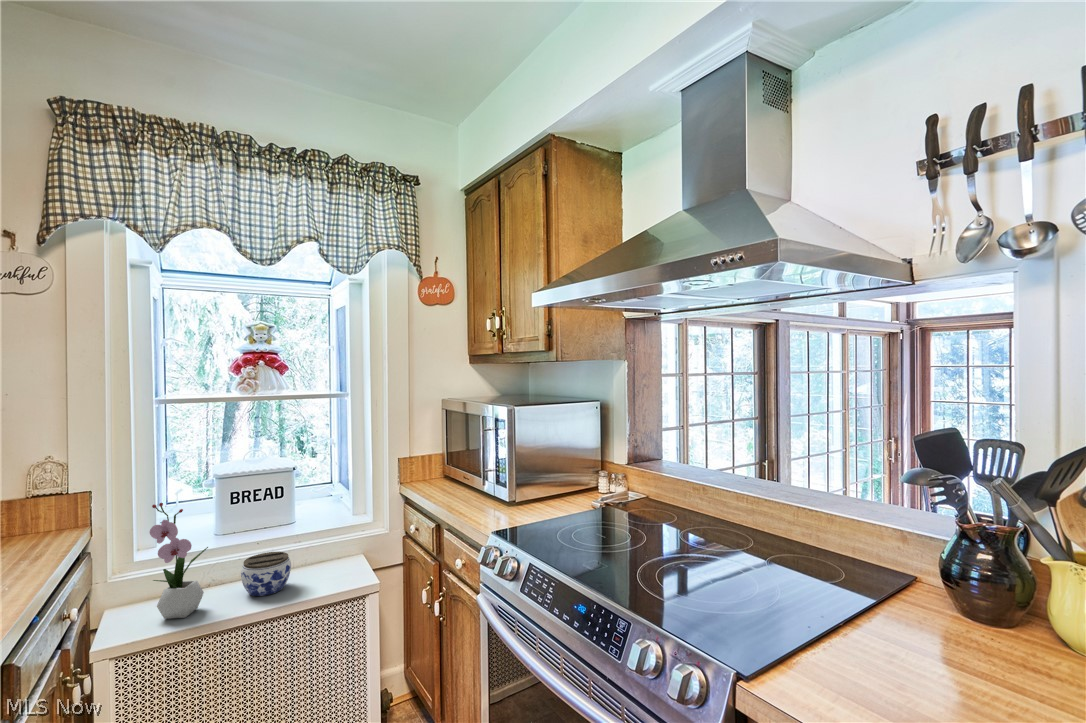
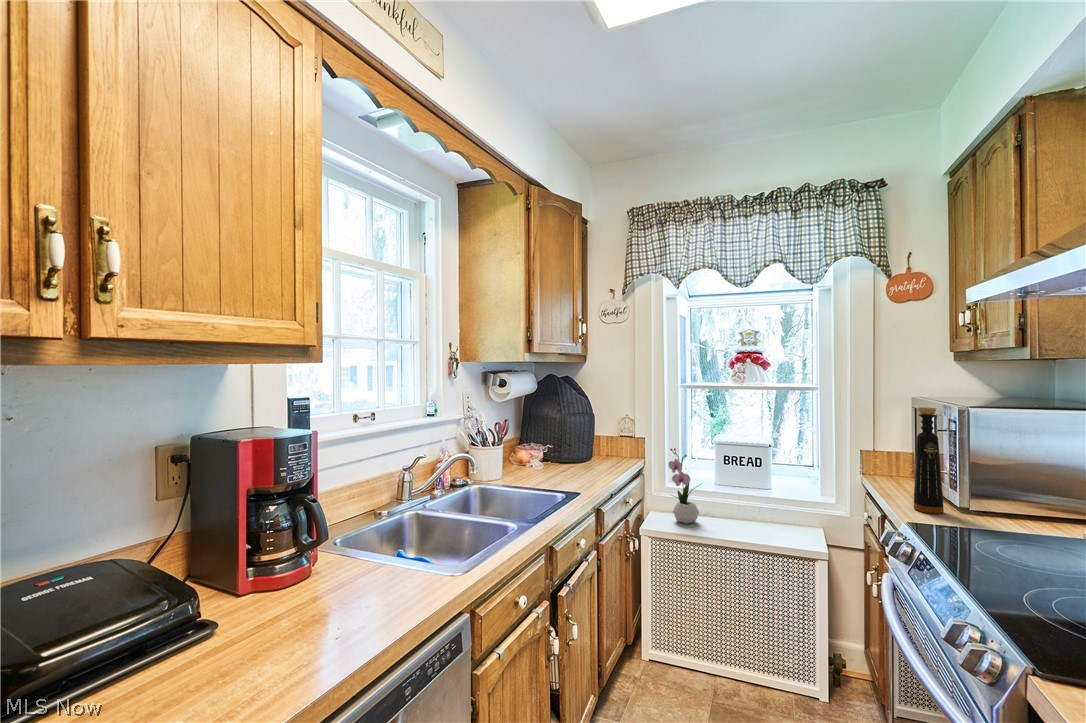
bottle: none [475,409,499,514] -> present [914,407,944,514]
jar: present [241,552,291,596] -> none [722,499,757,529]

